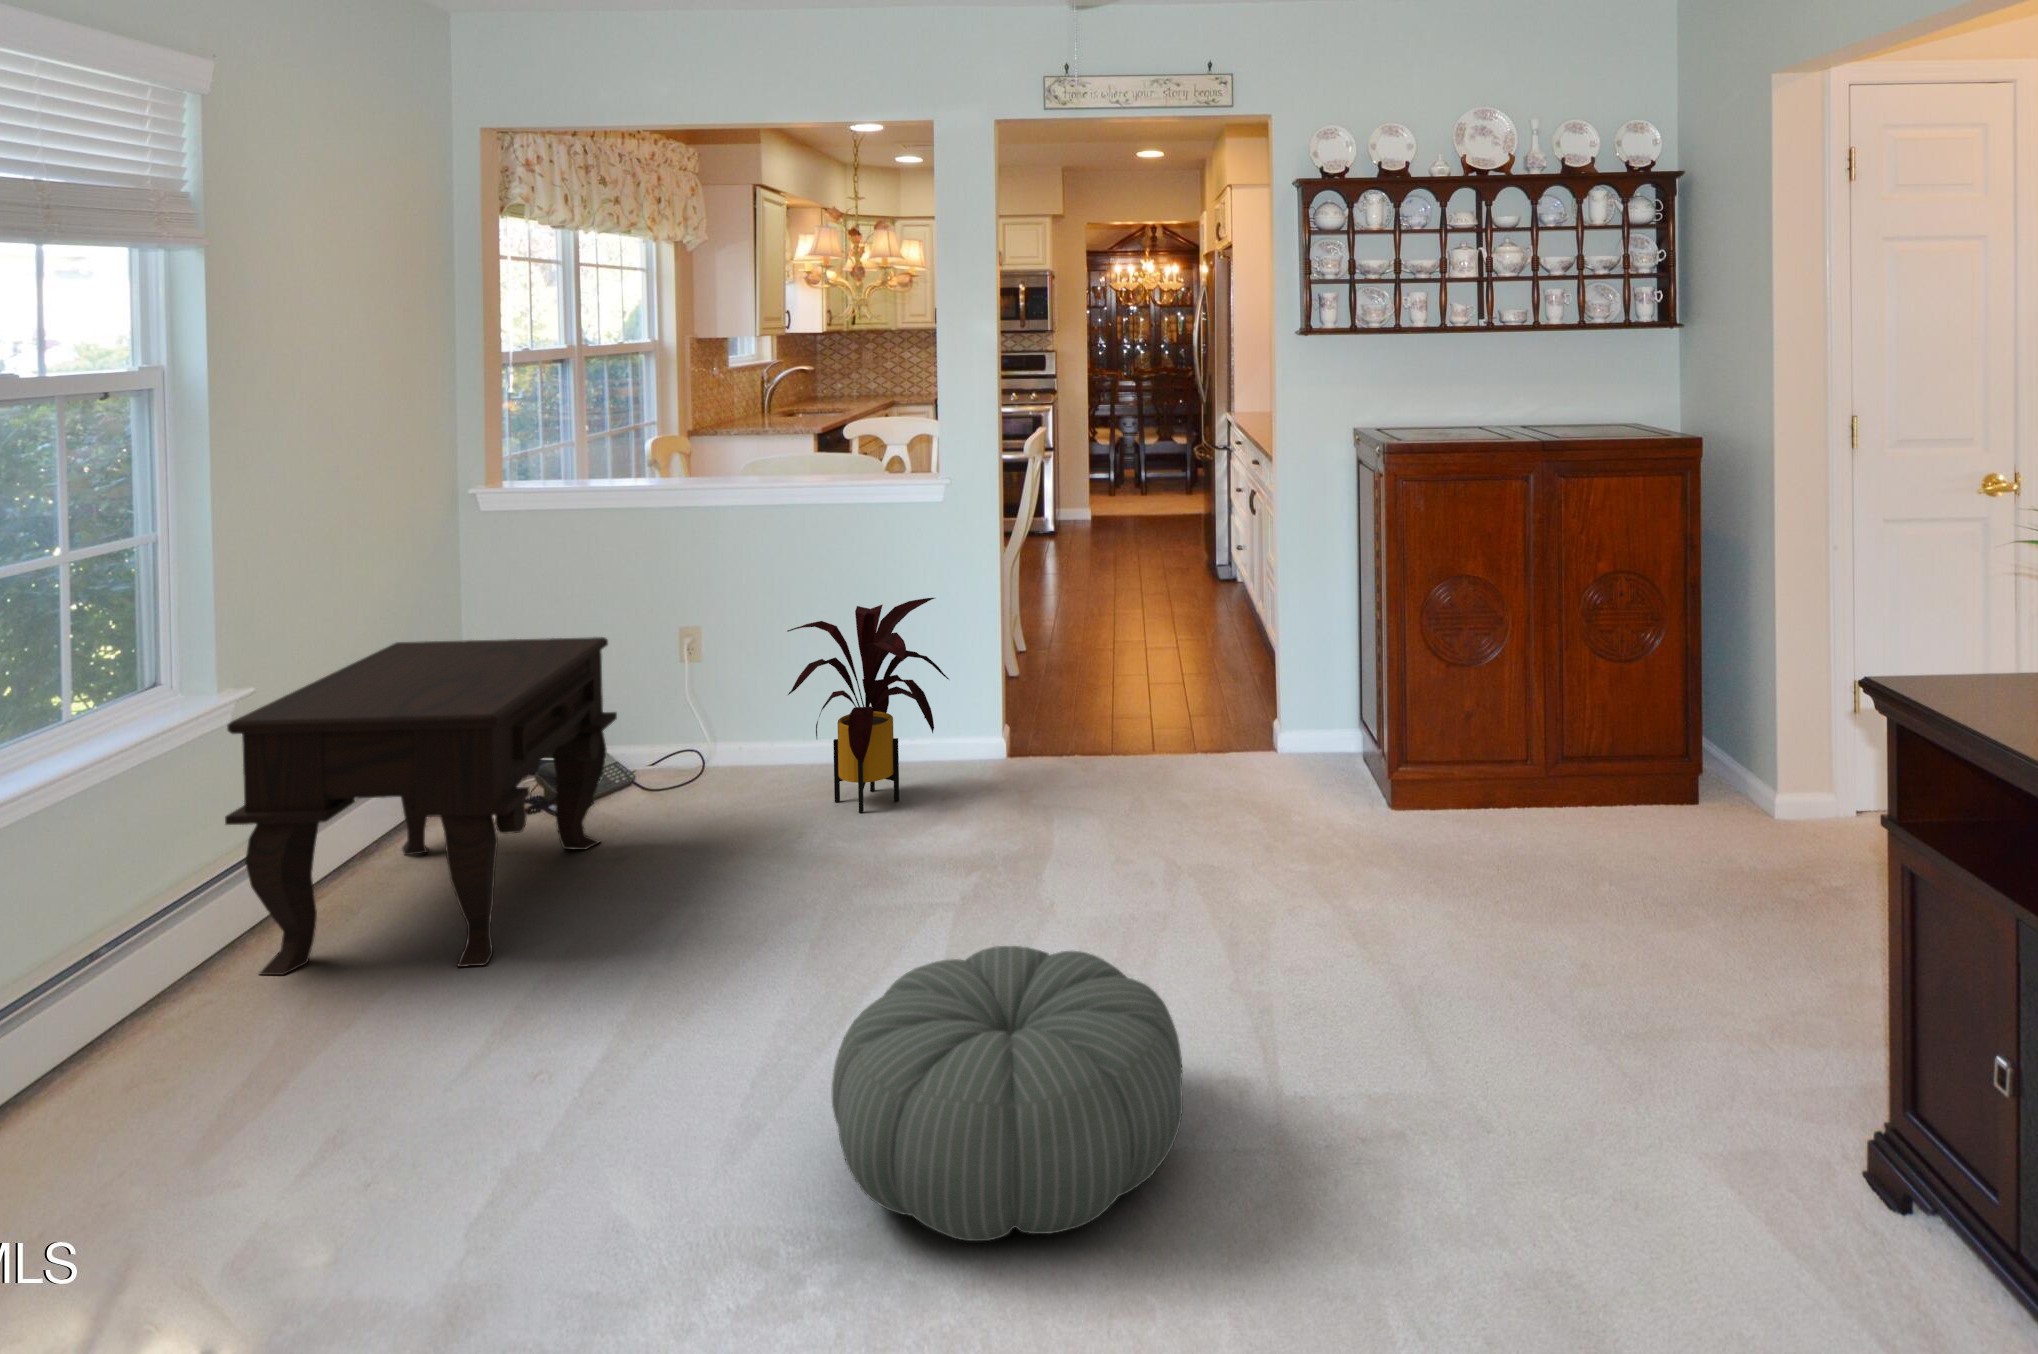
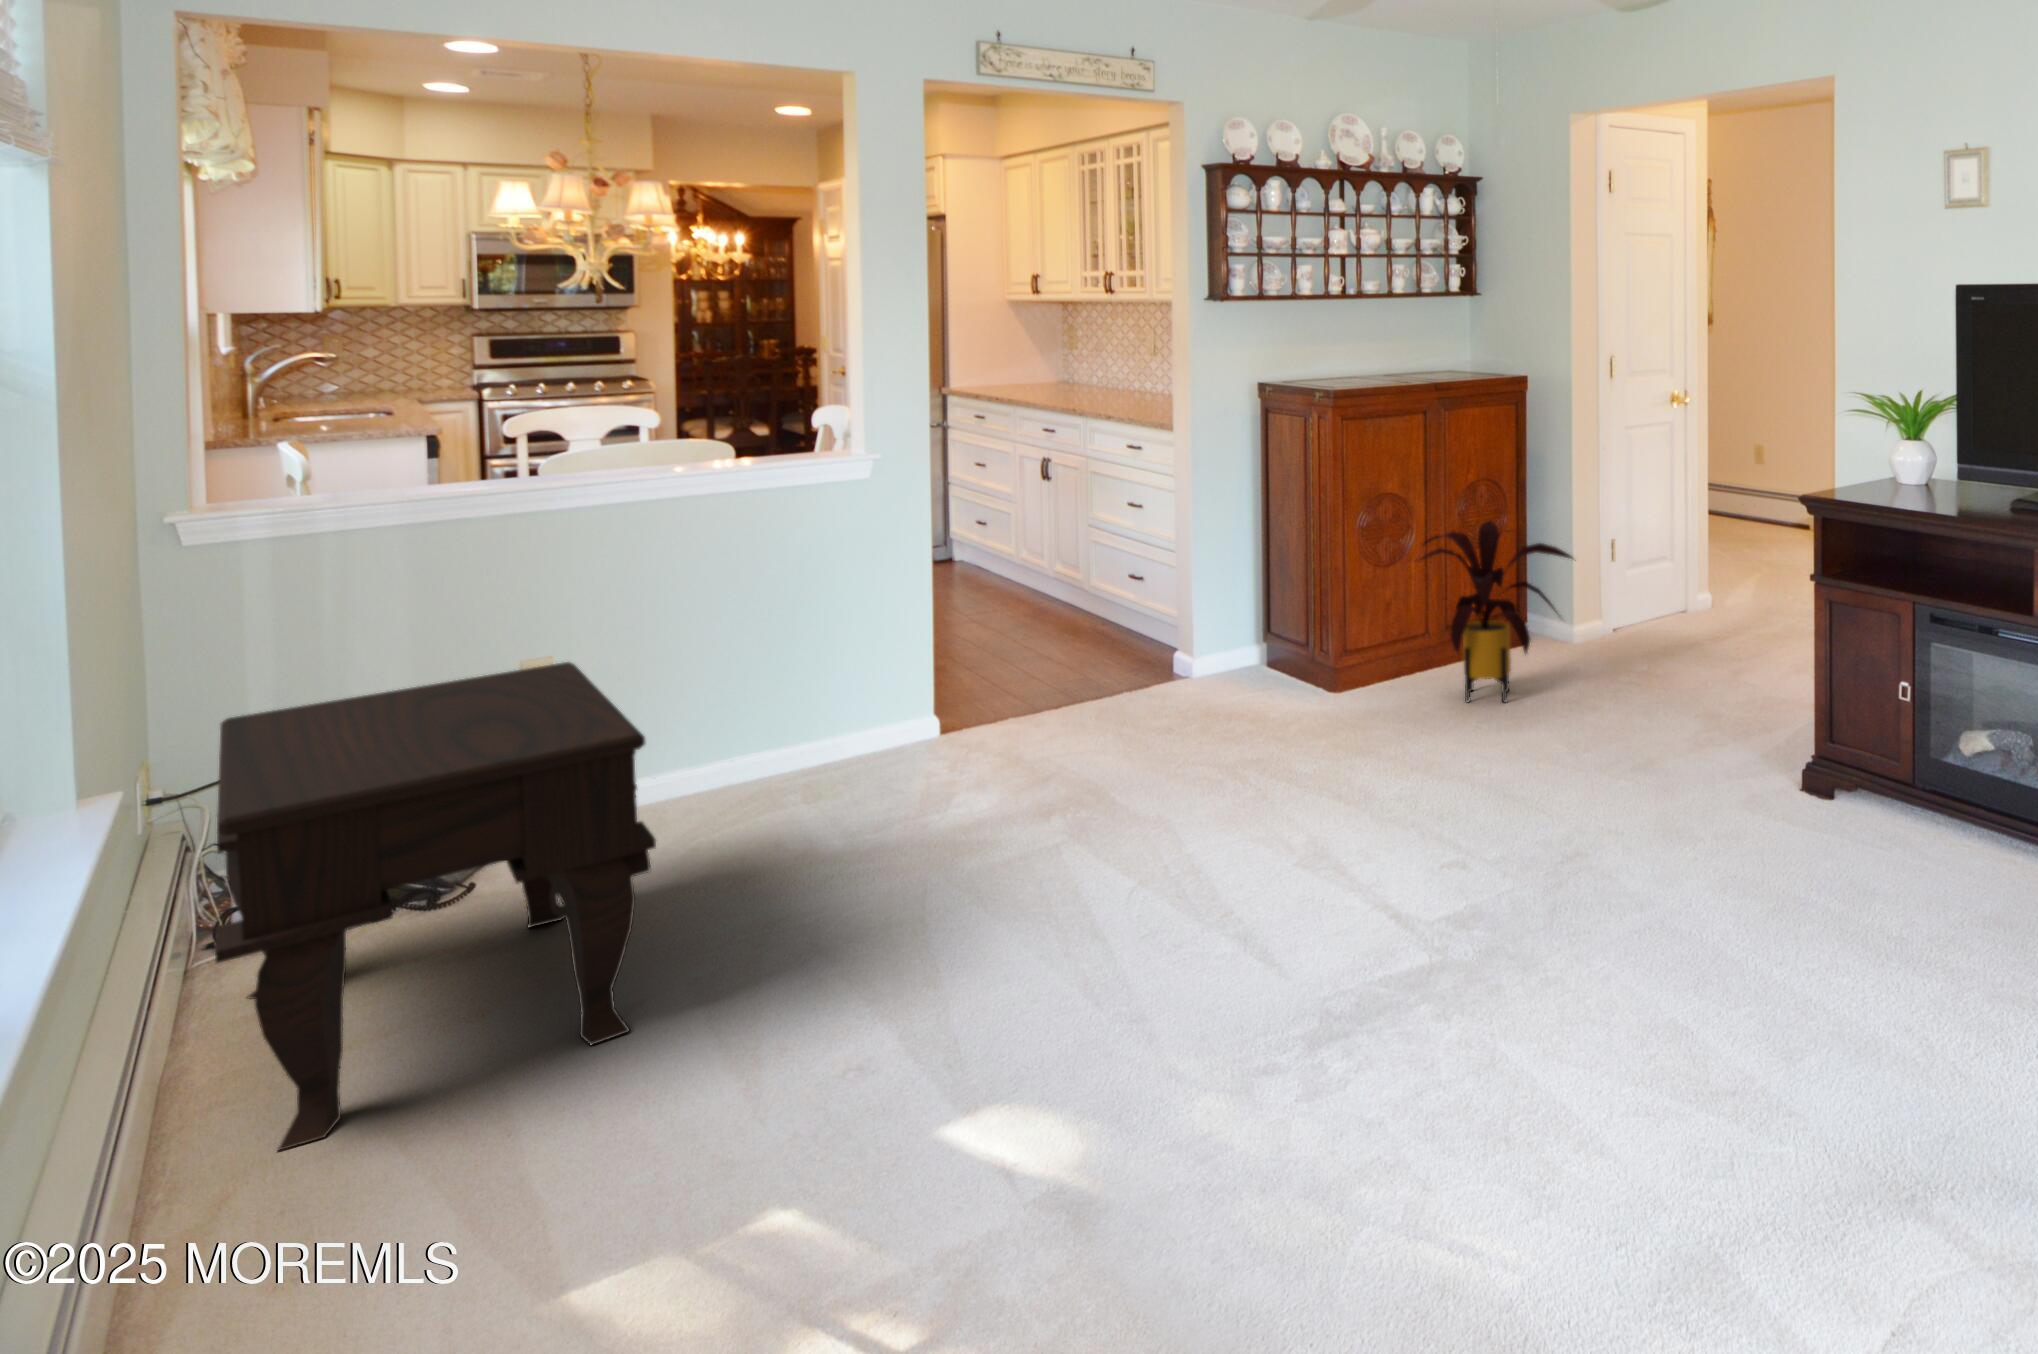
house plant: present [787,598,949,813] -> present [1420,521,1576,702]
pouf: present [832,946,1183,1241] -> none [1224,793,1508,1002]

